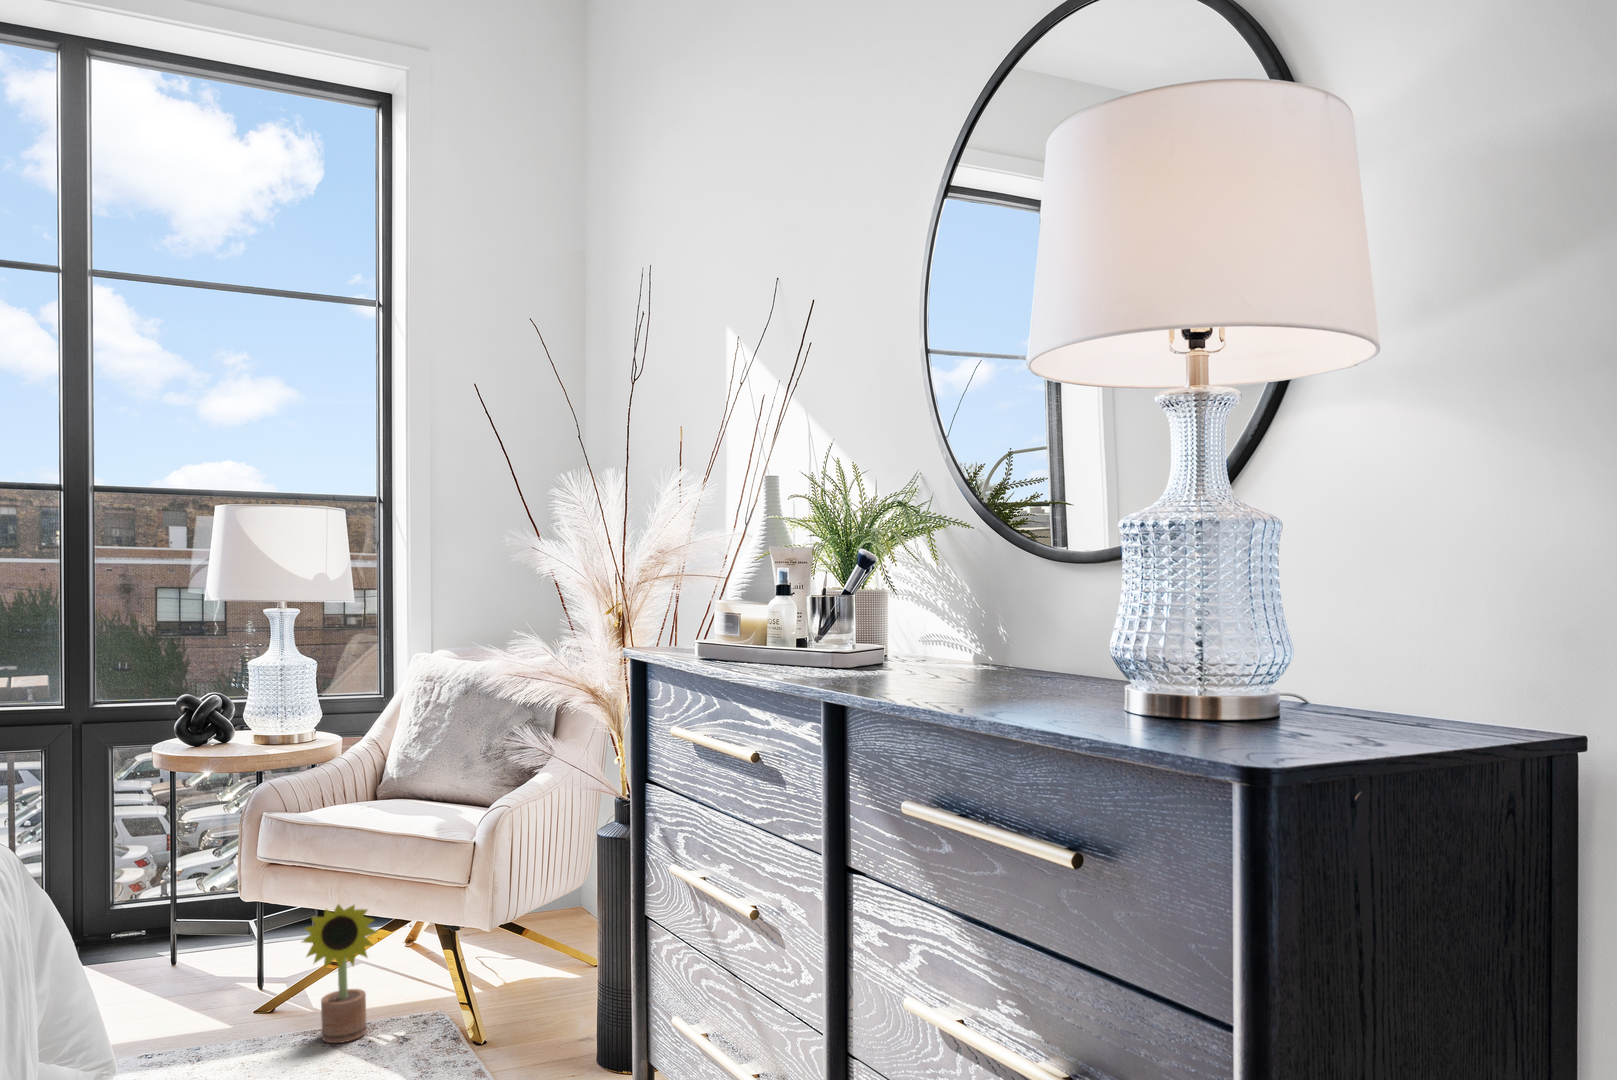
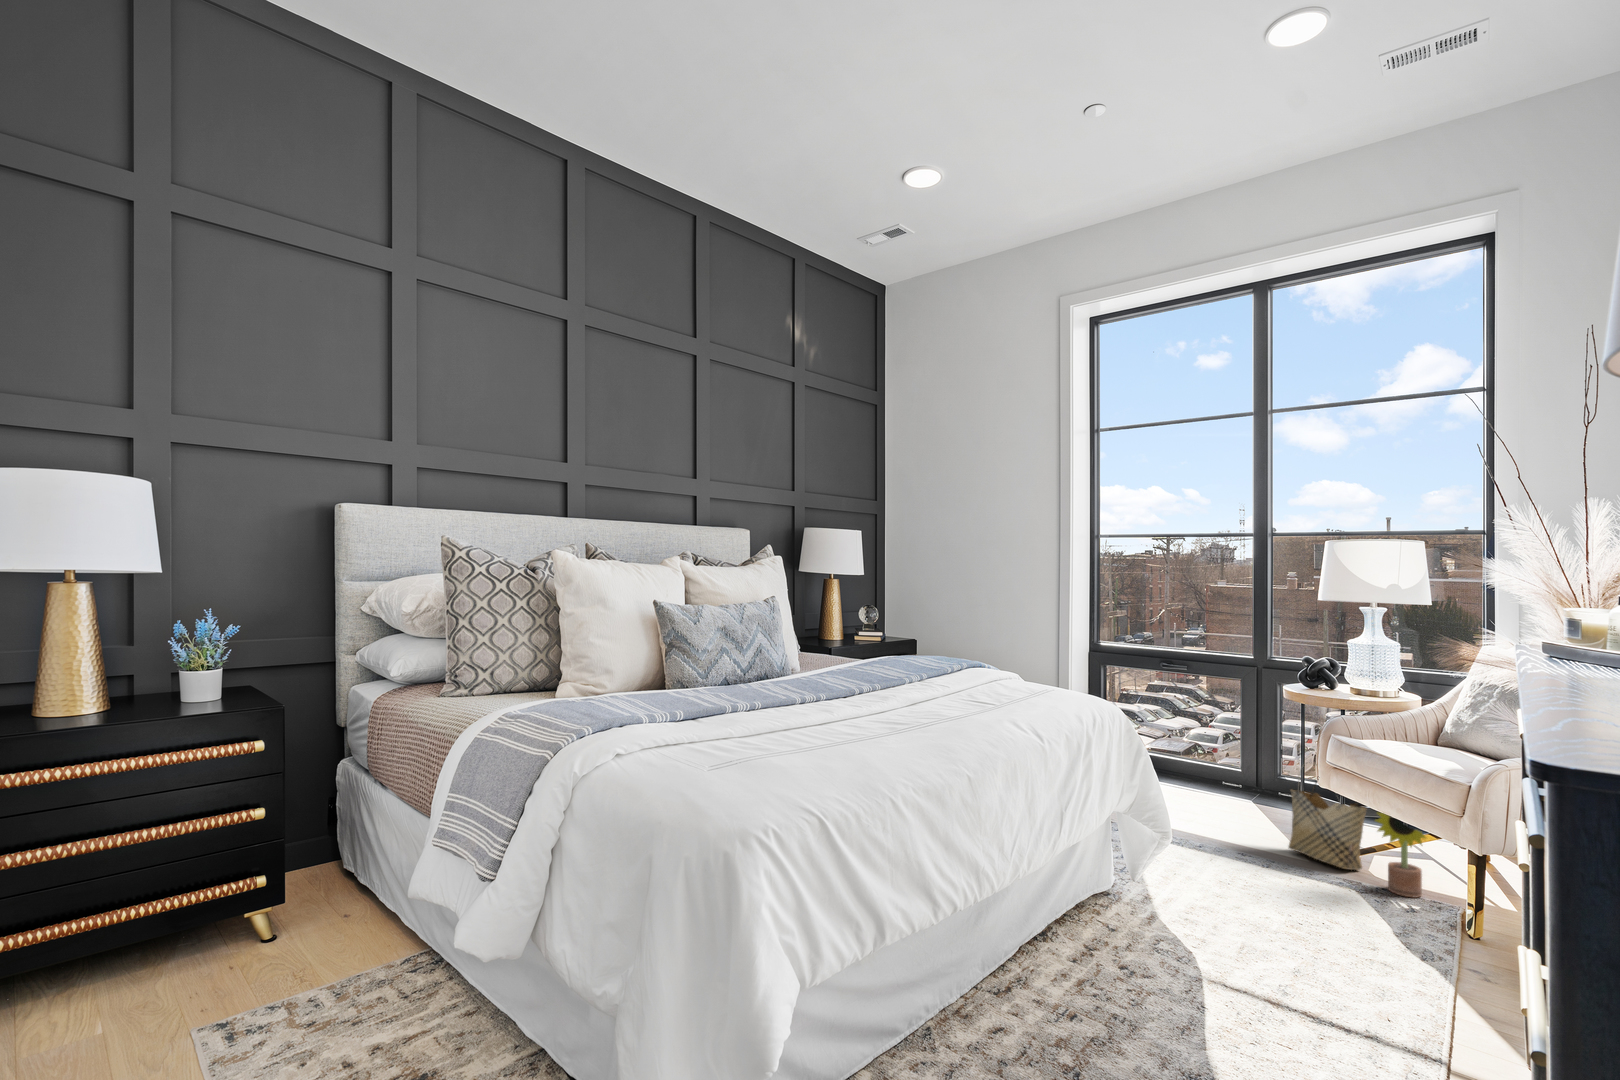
woven basket: none [167,860,288,1031] -> present [1288,764,1367,870]

